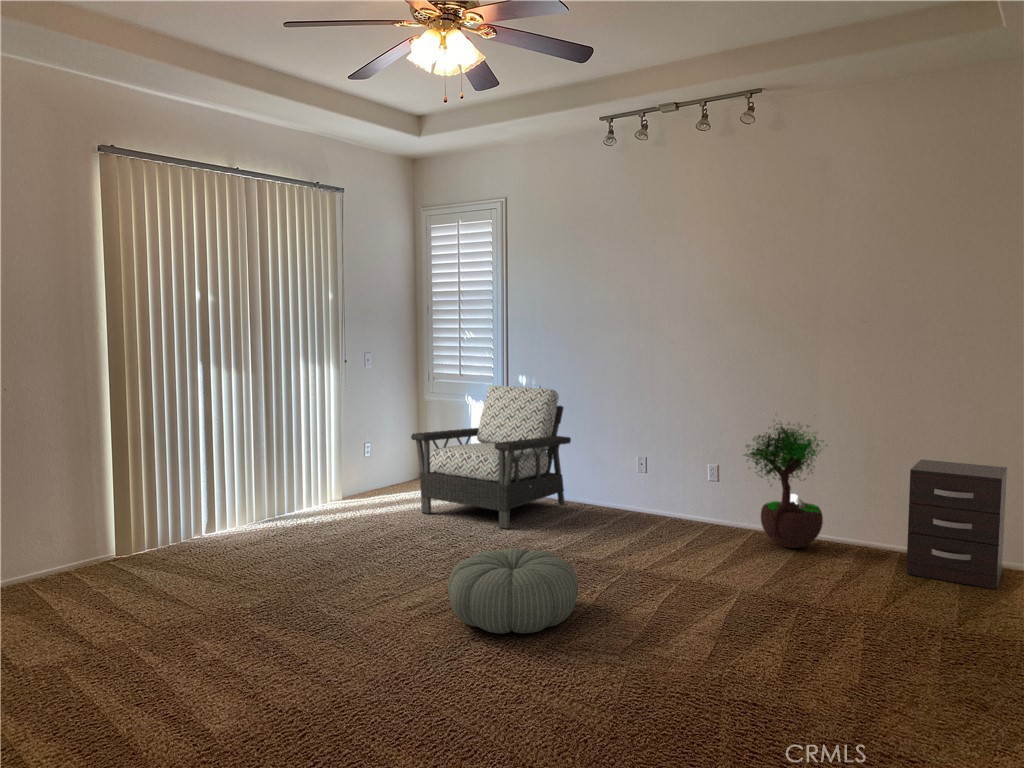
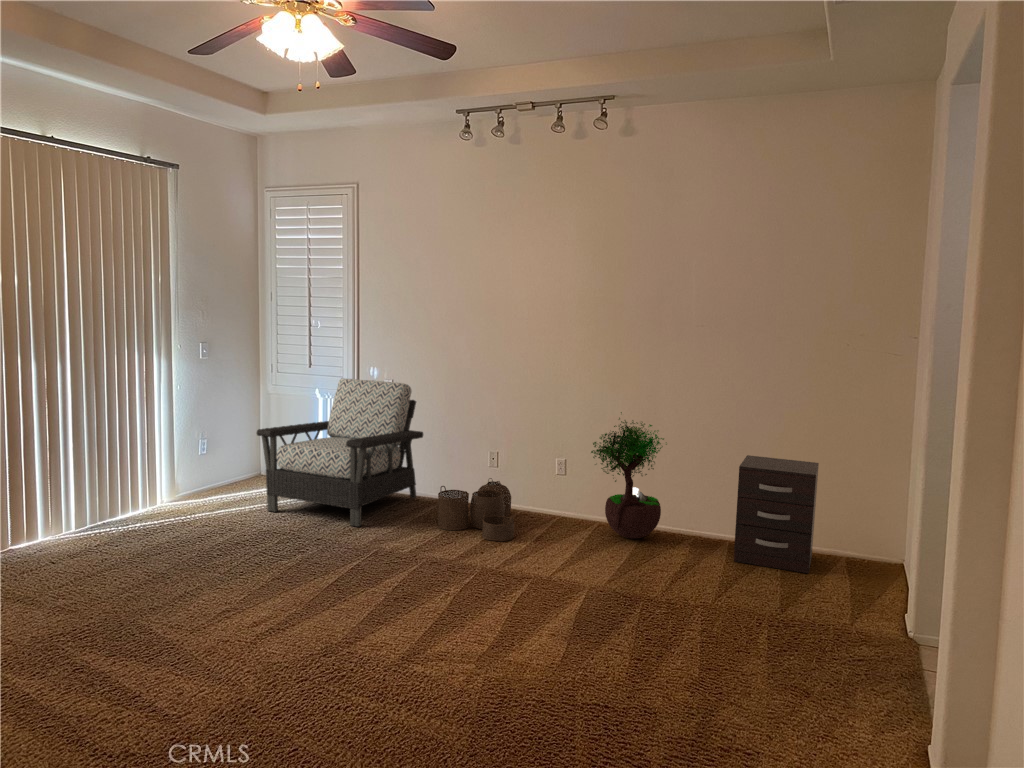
woven basket: none [585,484,663,546] -> present [438,478,514,541]
pouf: present [448,548,578,634] -> none [298,554,433,646]

